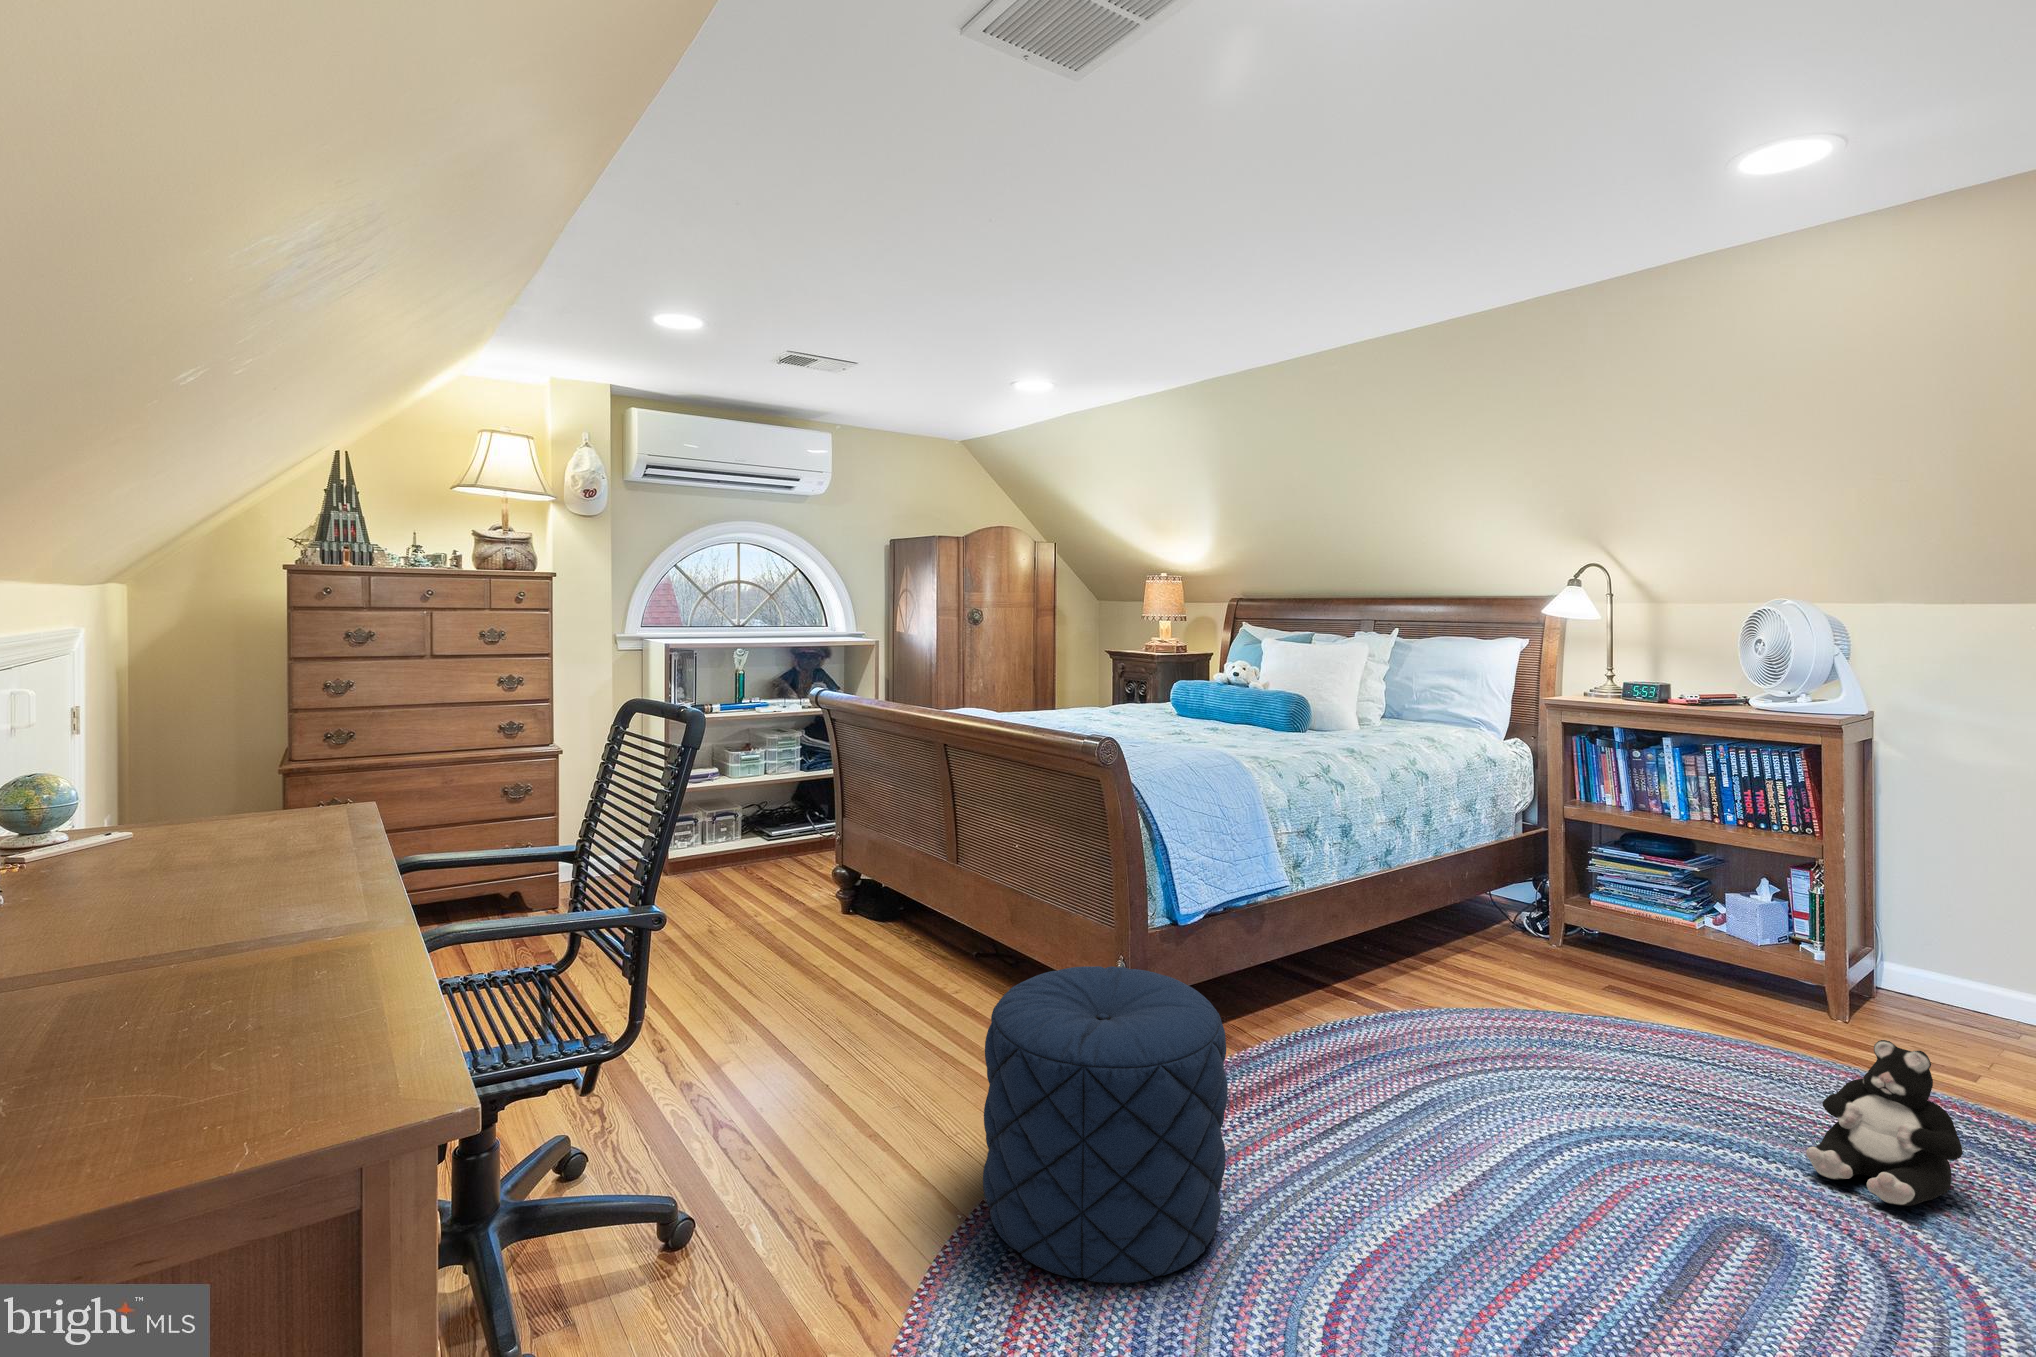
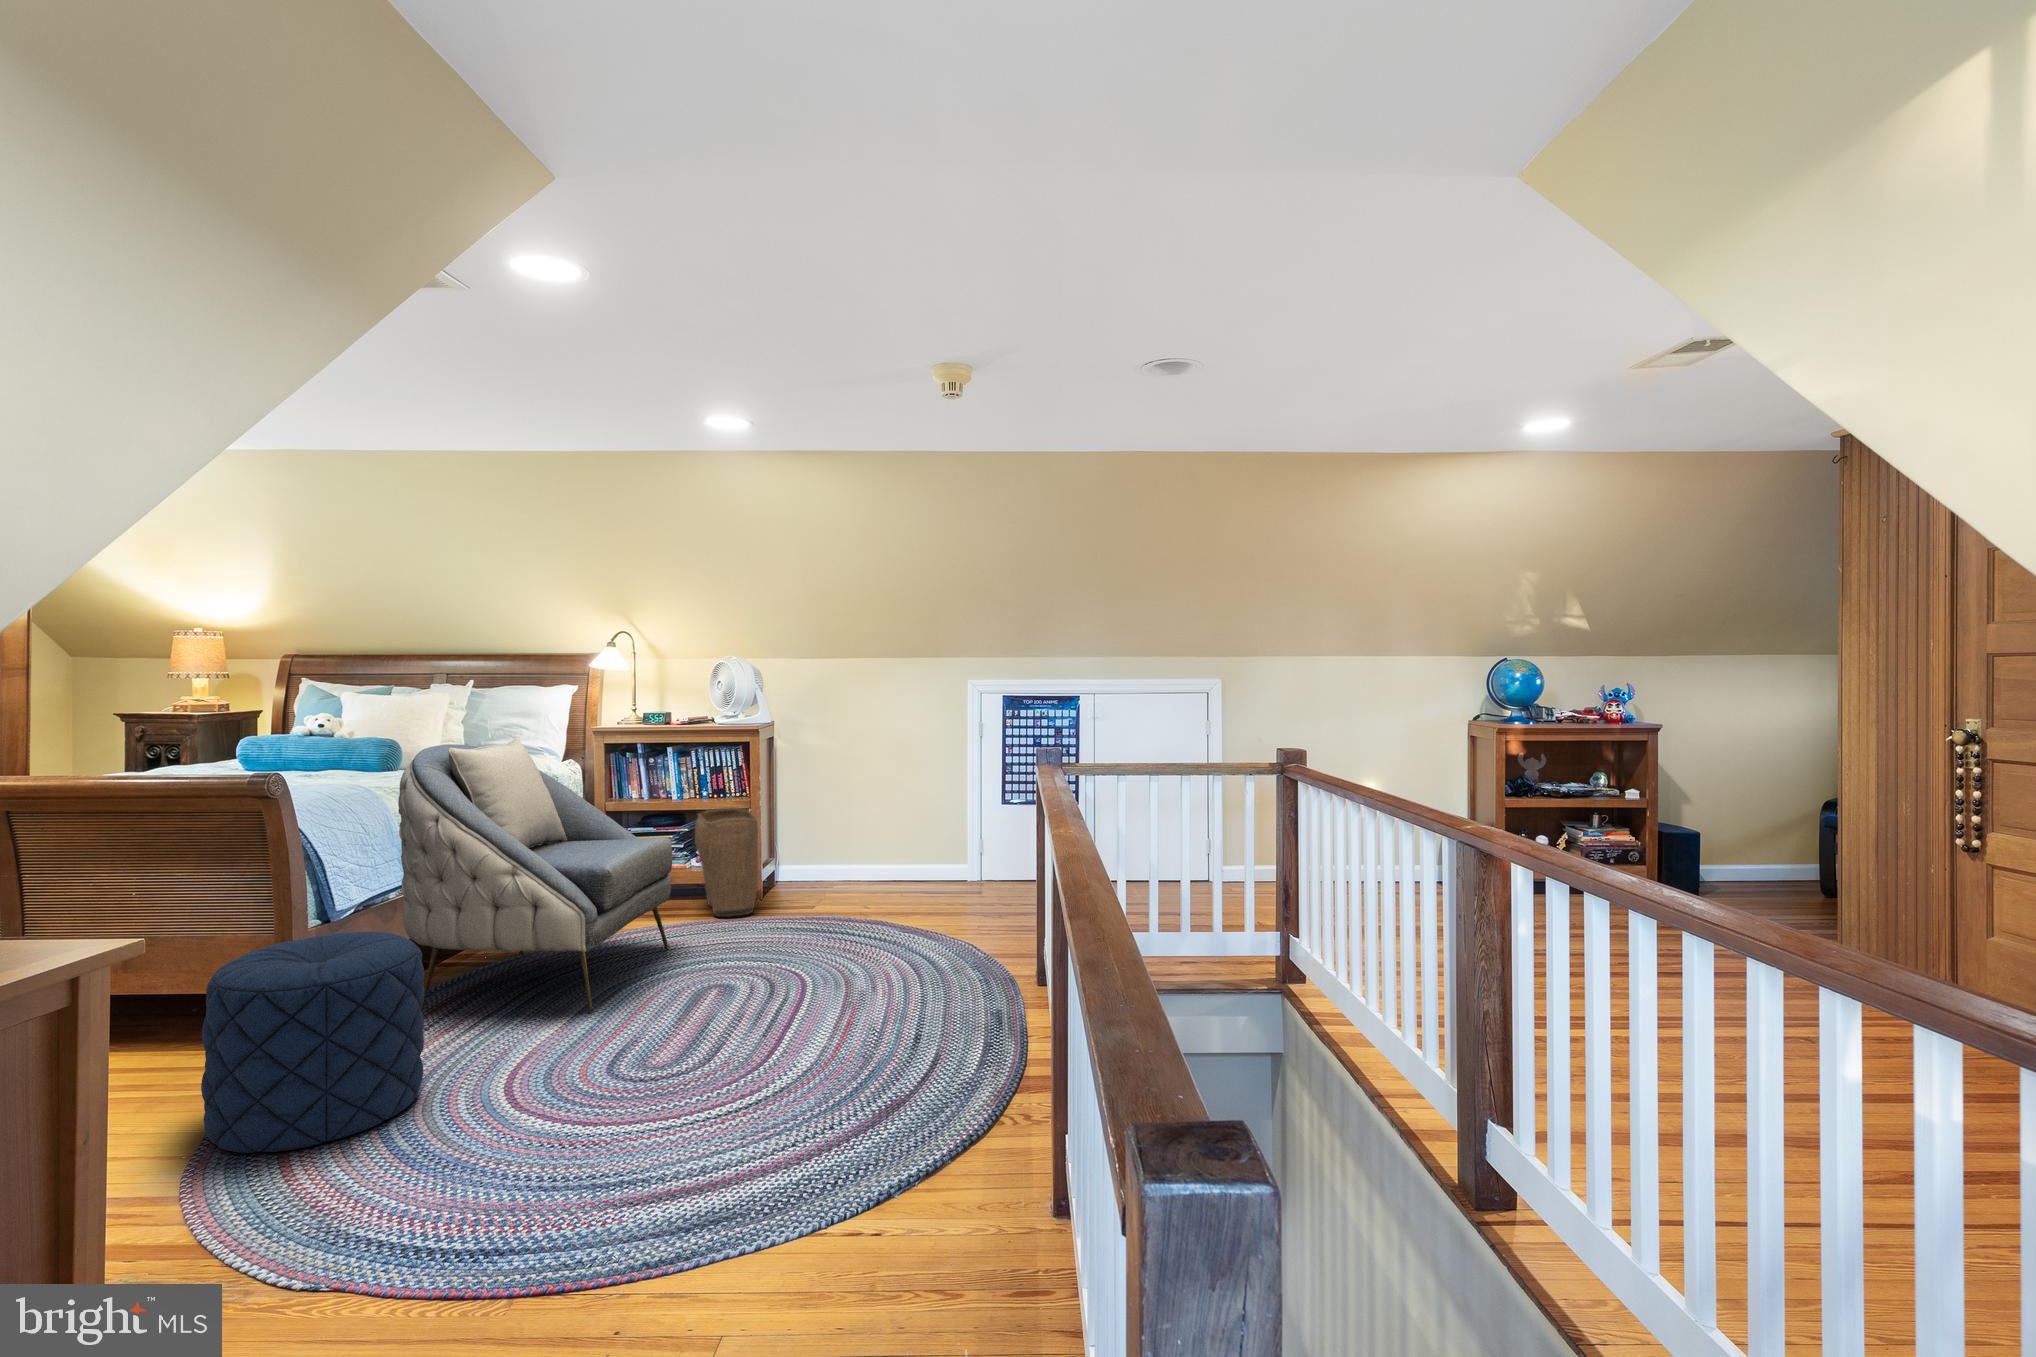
armchair: none [1261,713,1660,1177] -> present [398,739,672,1011]
laundry basket: none [1709,846,1839,1048] -> present [695,807,758,917]
plush toy: present [1806,1040,1962,1206] -> none [746,885,807,961]

